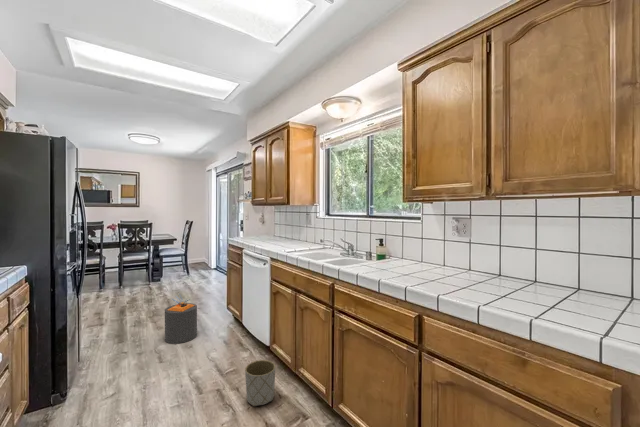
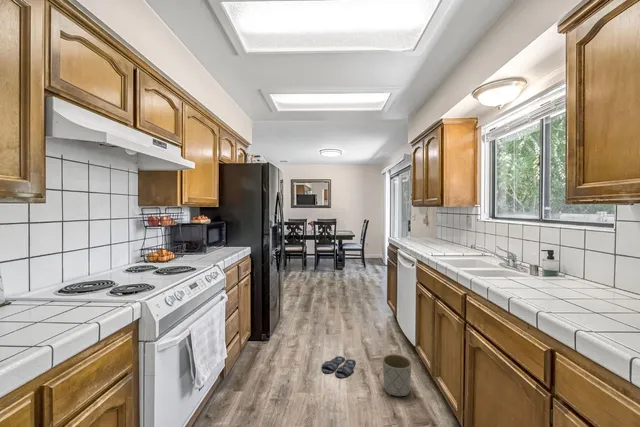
trash can: present [165,299,197,344] -> none [334,281,359,324]
slippers: none [164,383,208,412] -> present [322,356,356,378]

